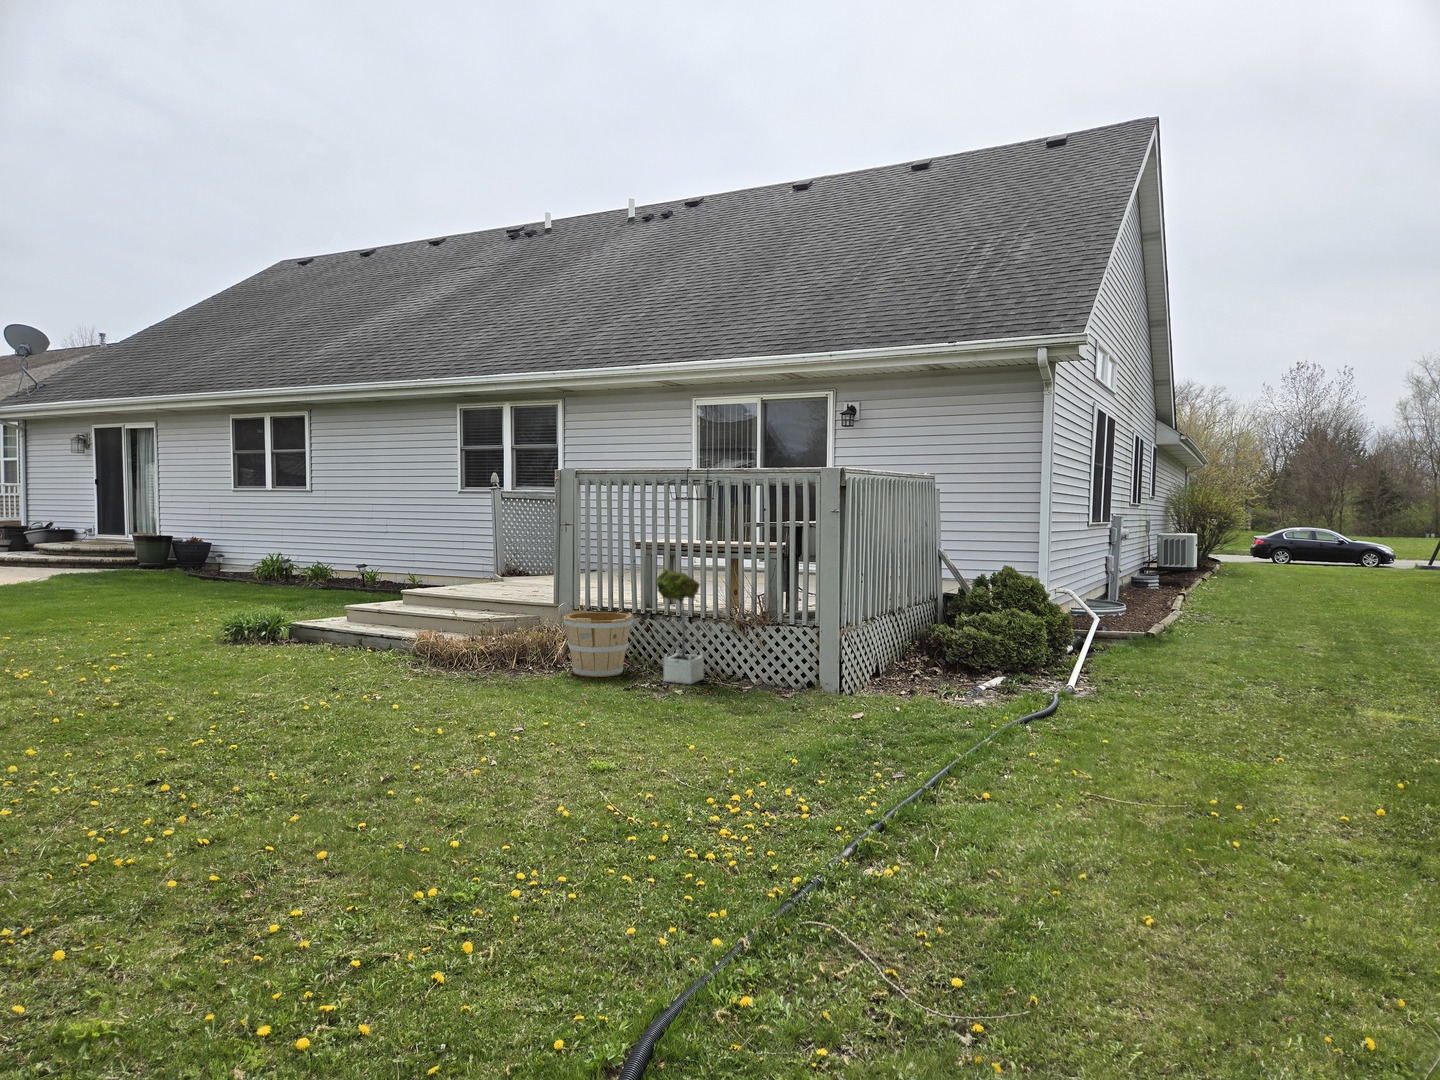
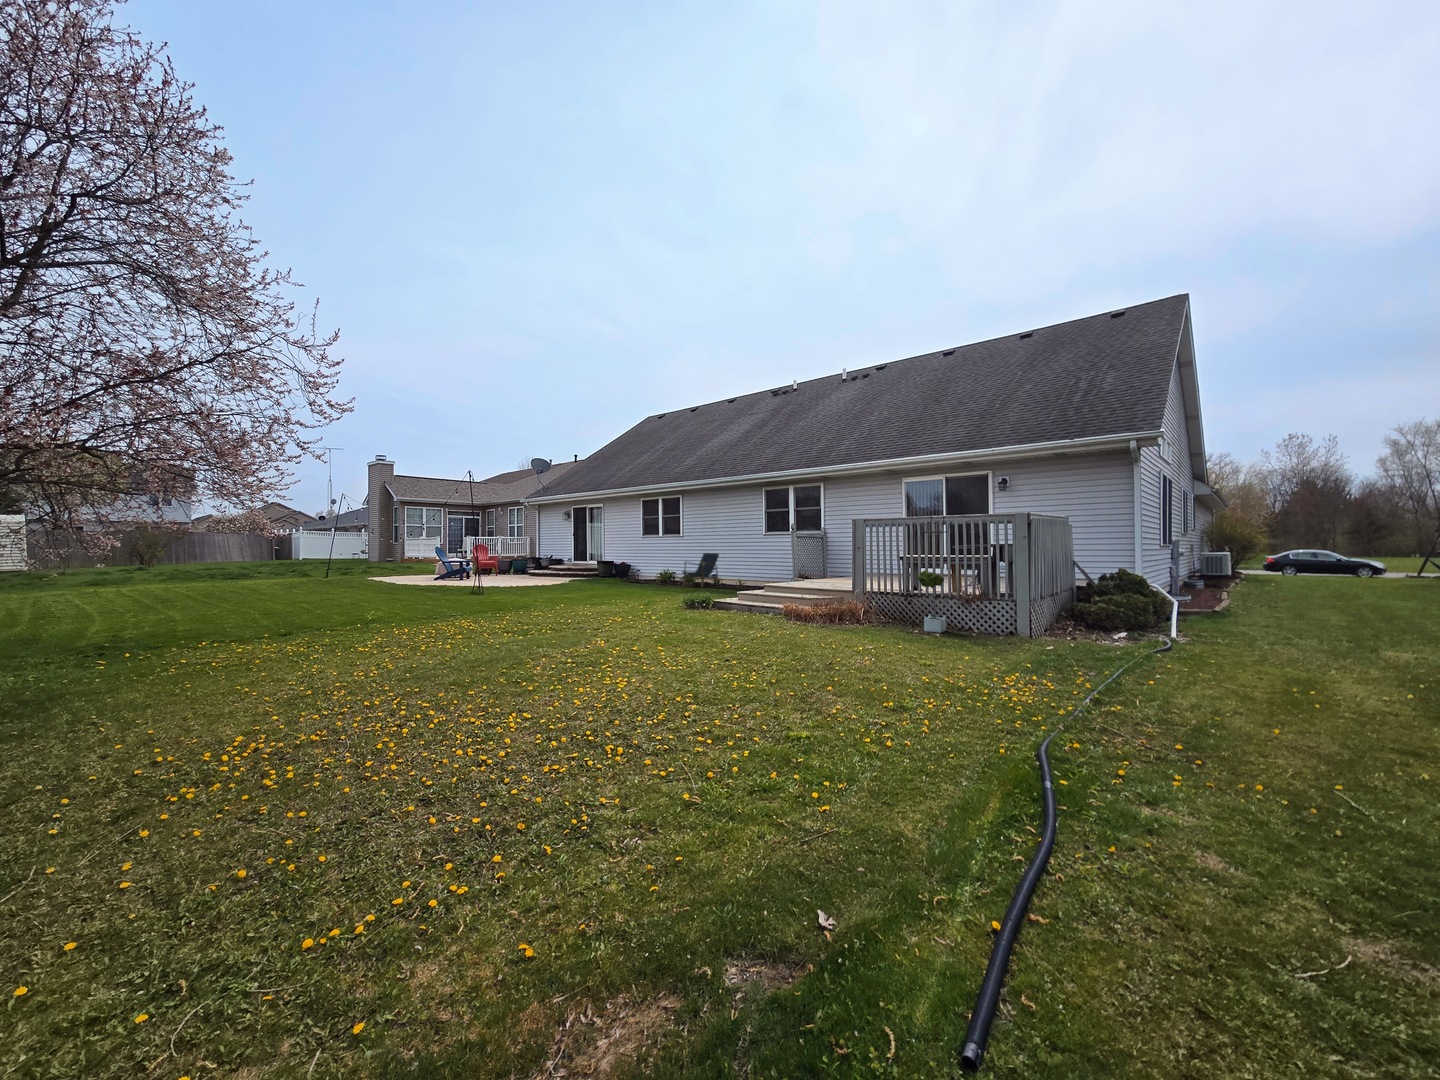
lounge chair: none [295,521,371,585] -> present [682,553,719,585]
wooden bucket: present [564,610,633,677] -> none [865,594,904,629]

